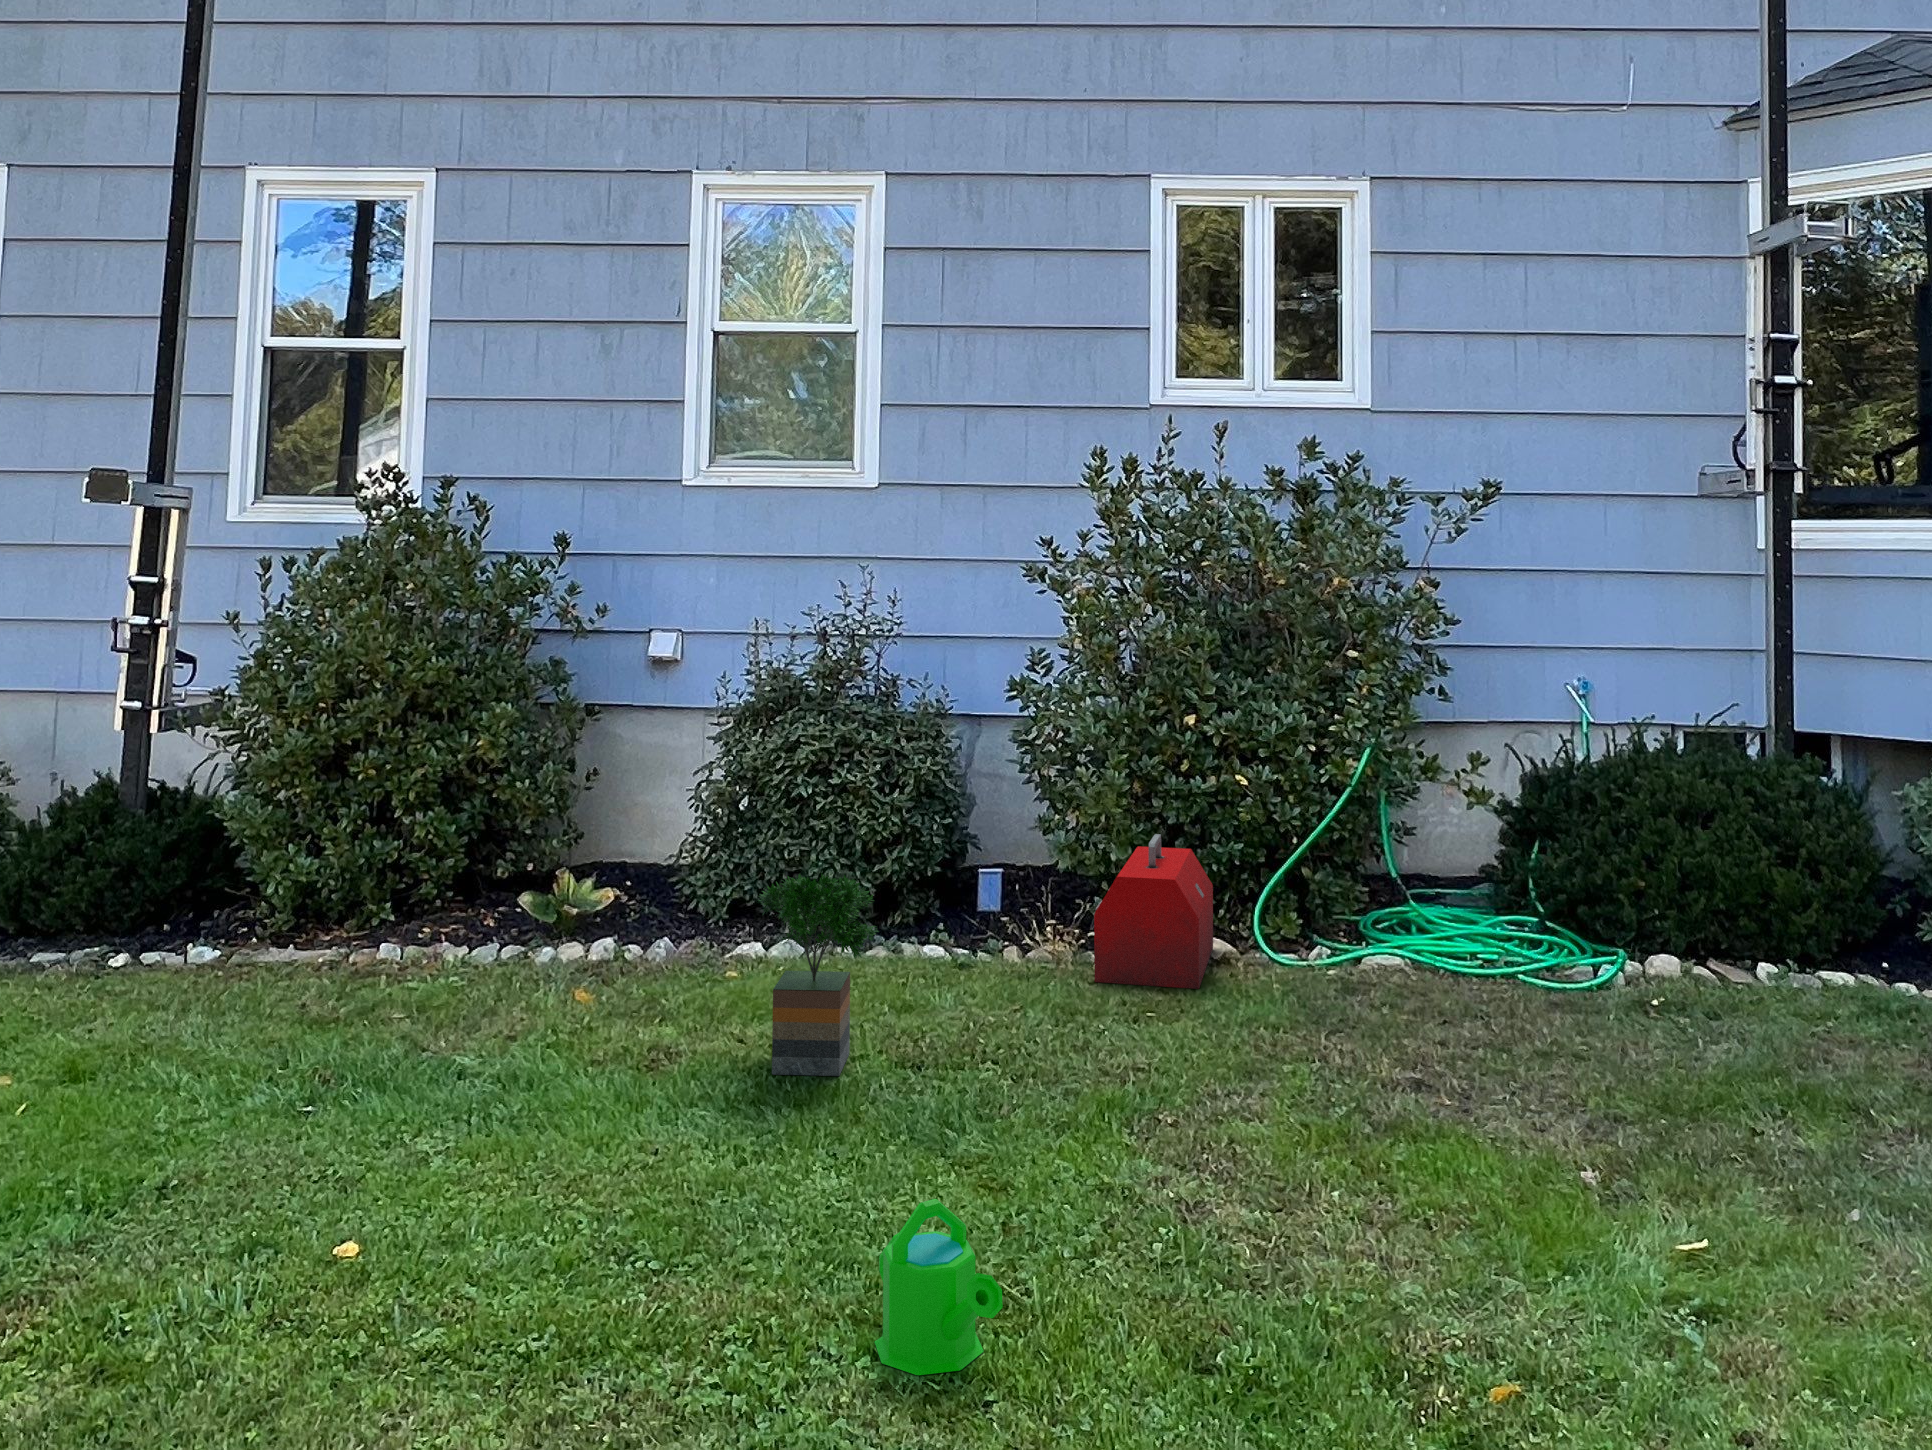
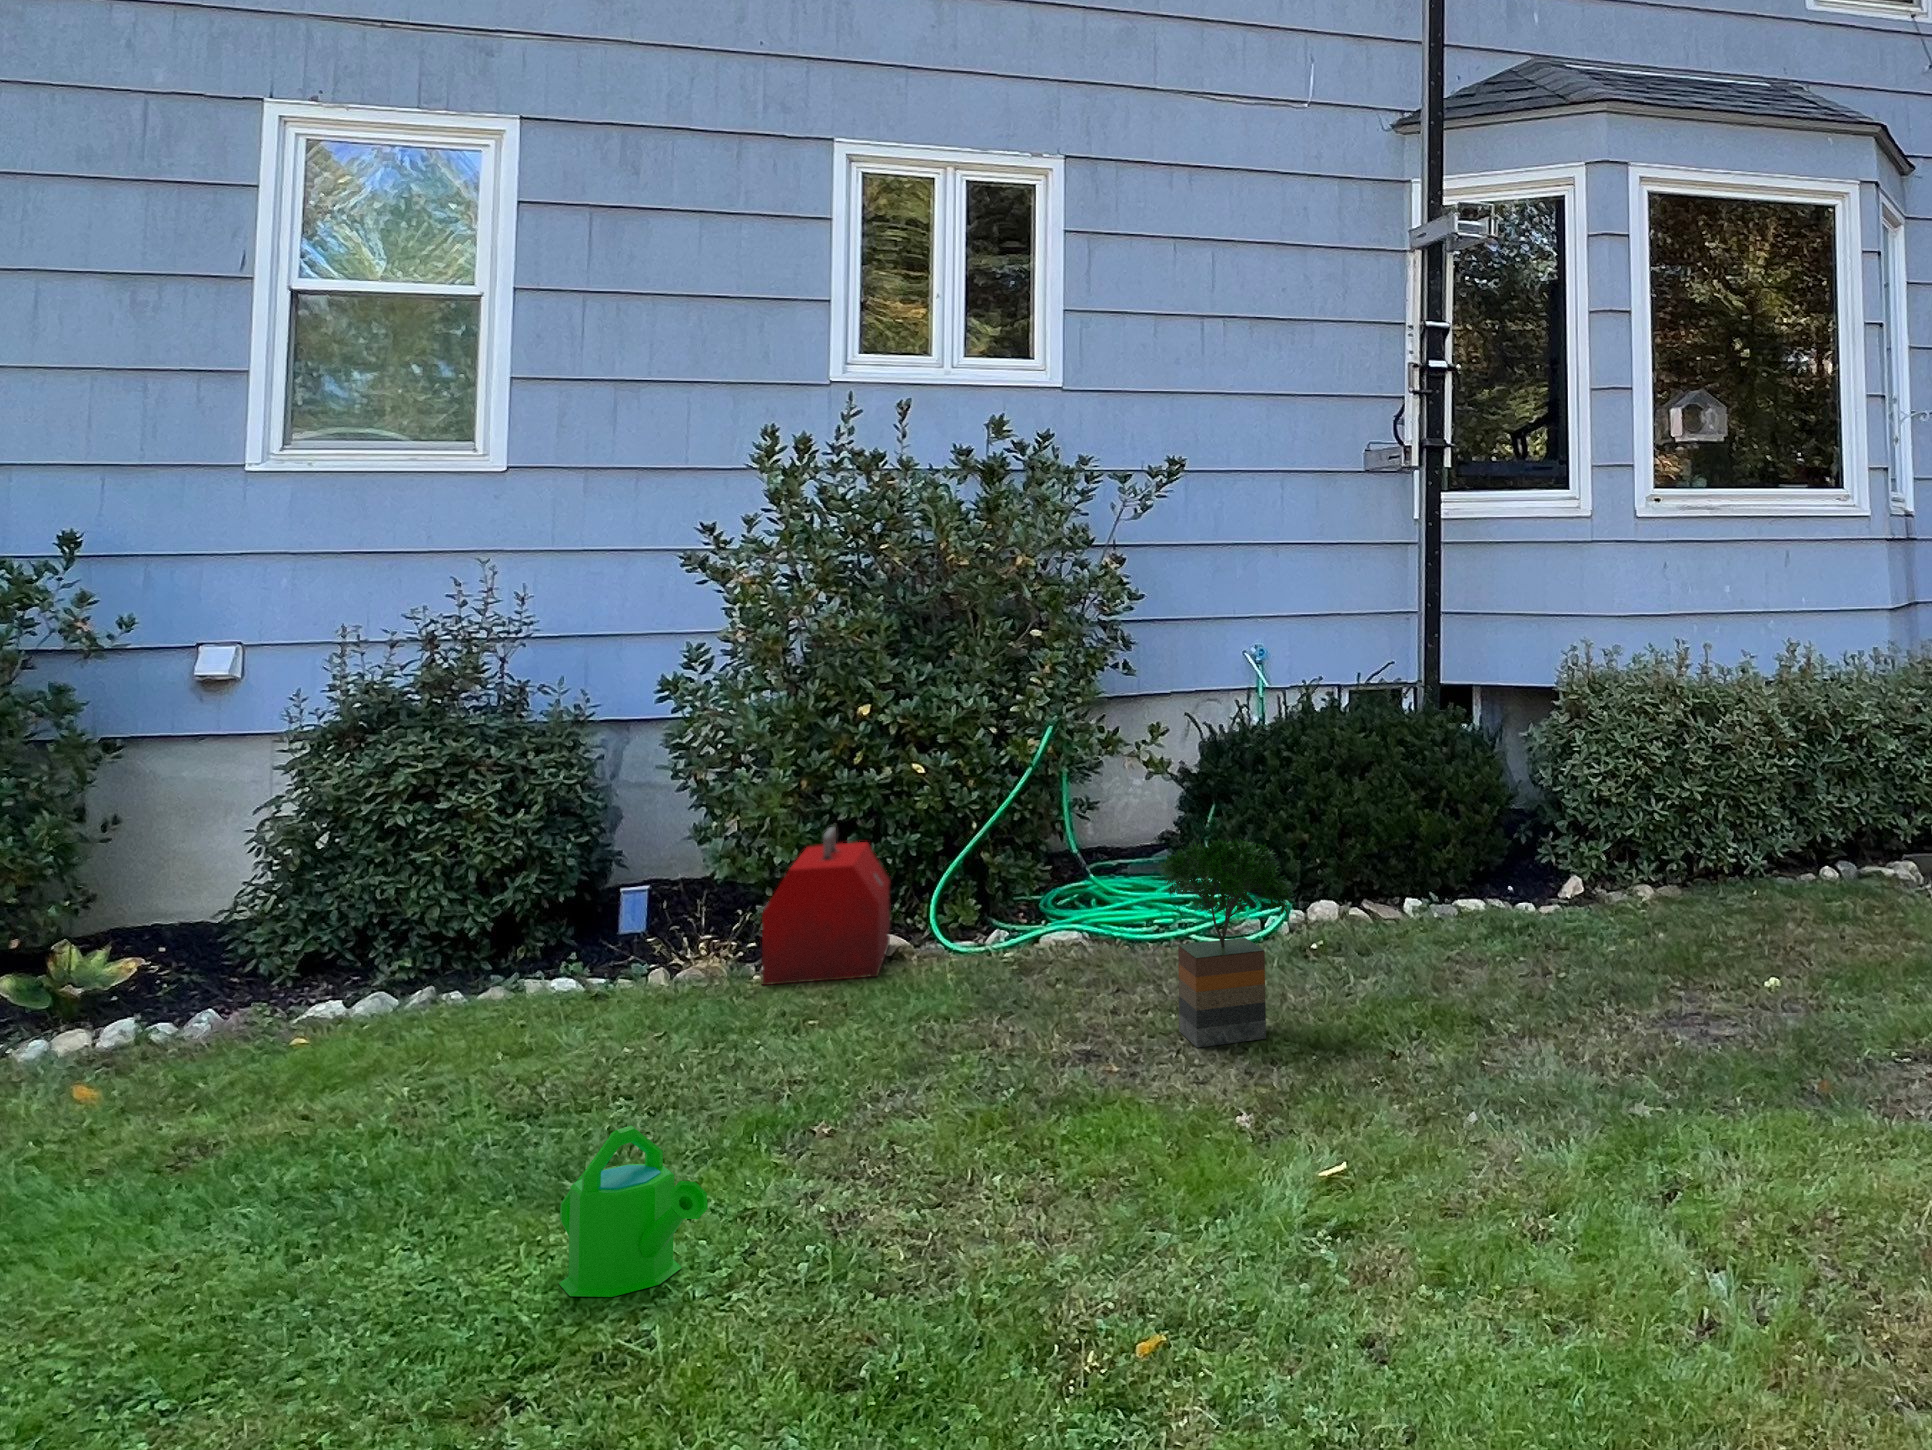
potted tree: present [758,874,877,1076] -> present [1159,838,1293,1047]

